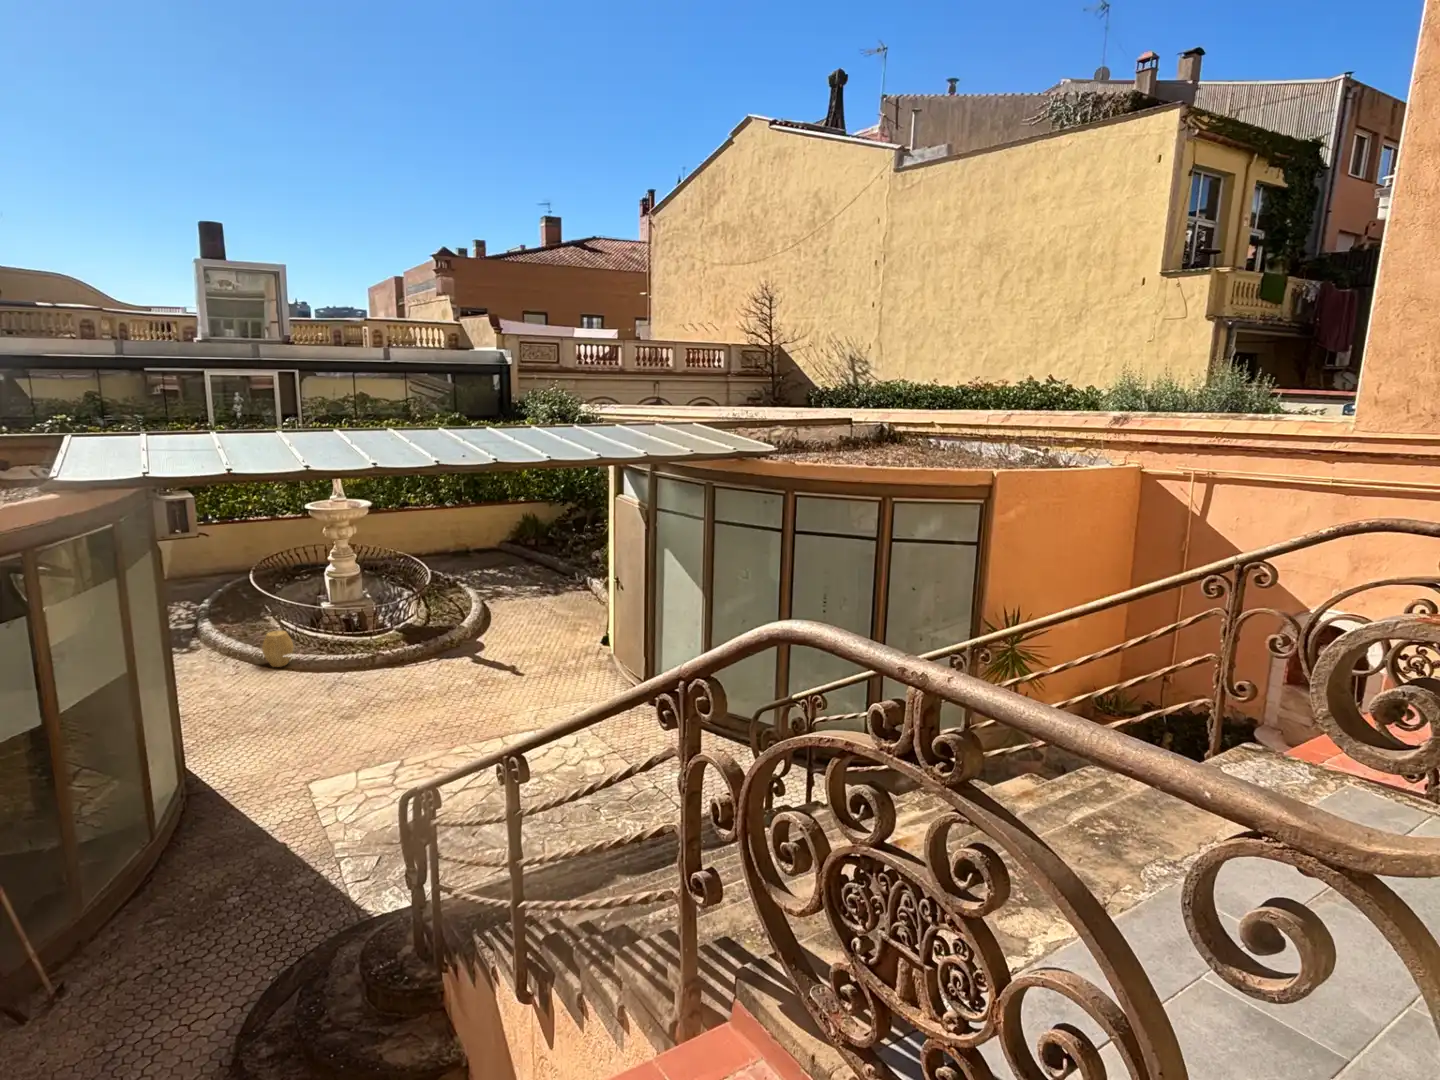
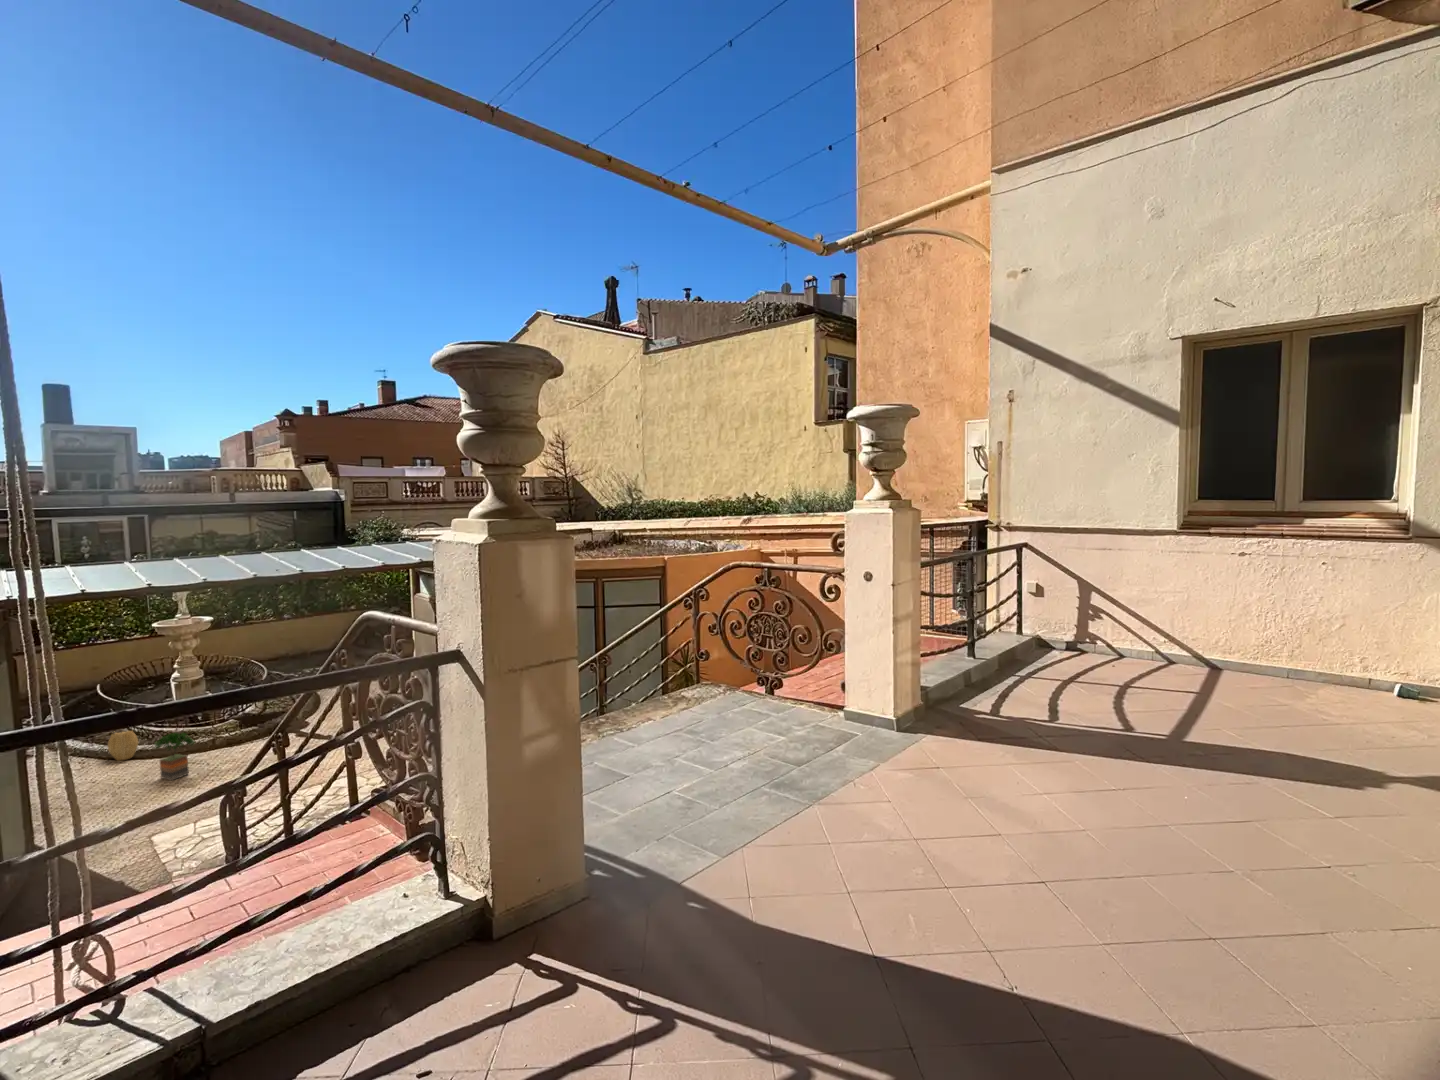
potted tree: none [309,643,354,702] -> present [155,733,194,780]

